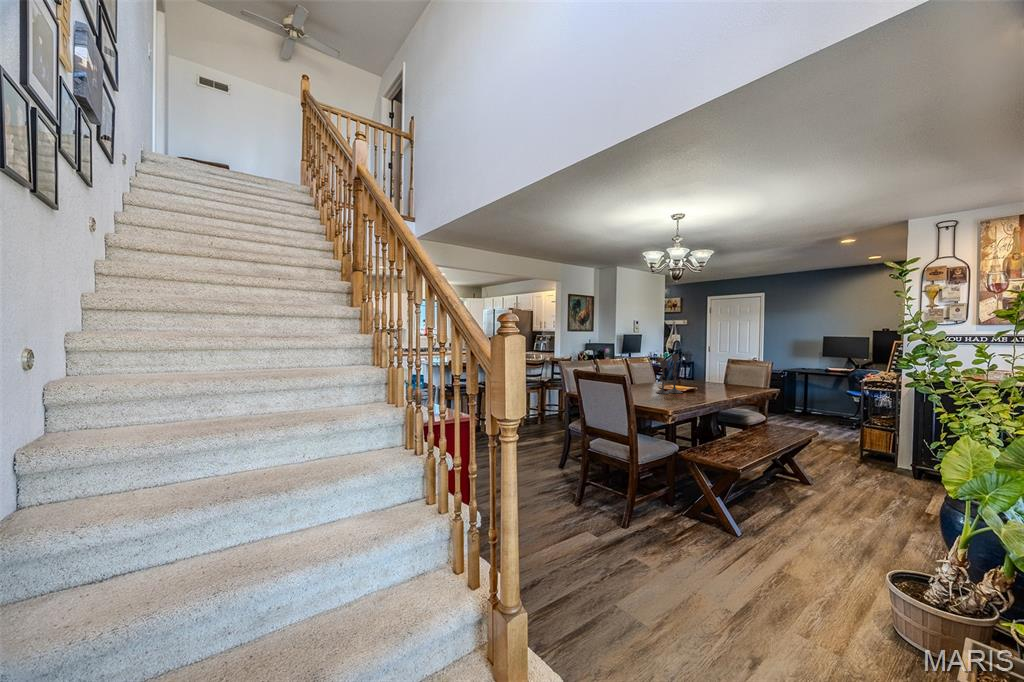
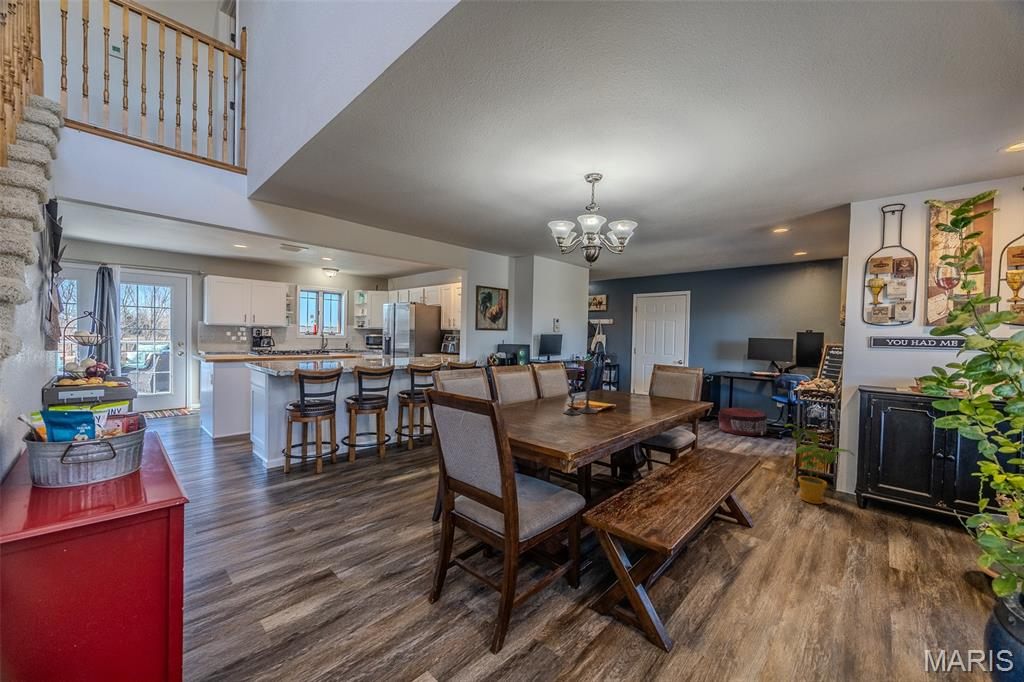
pouf: none [791,401,842,426] -> present [718,408,768,436]
house plant: none [847,408,911,475] -> present [785,424,854,504]

